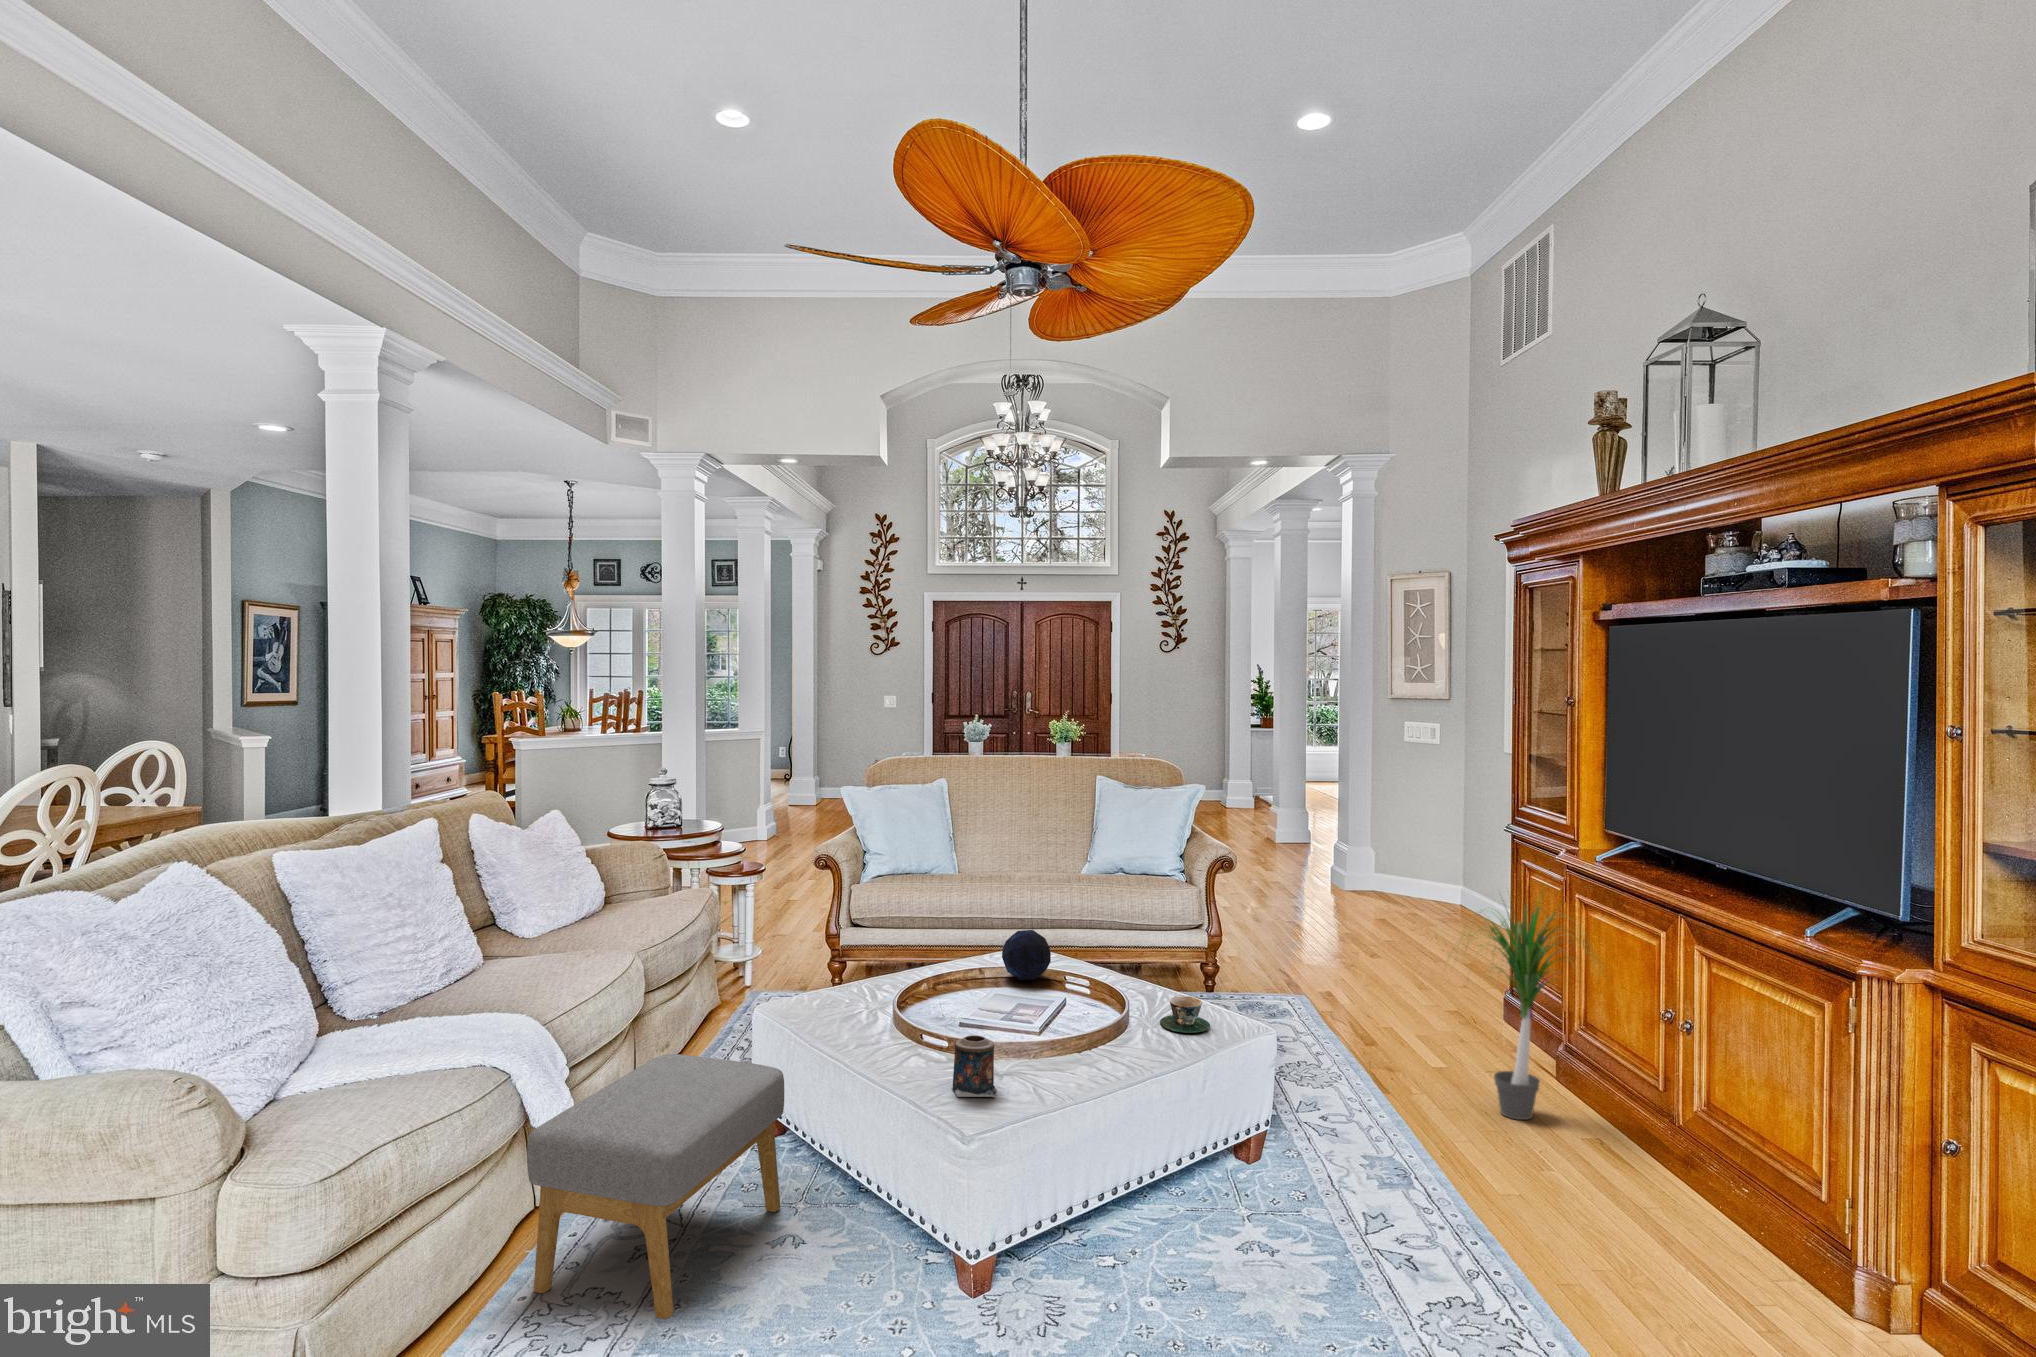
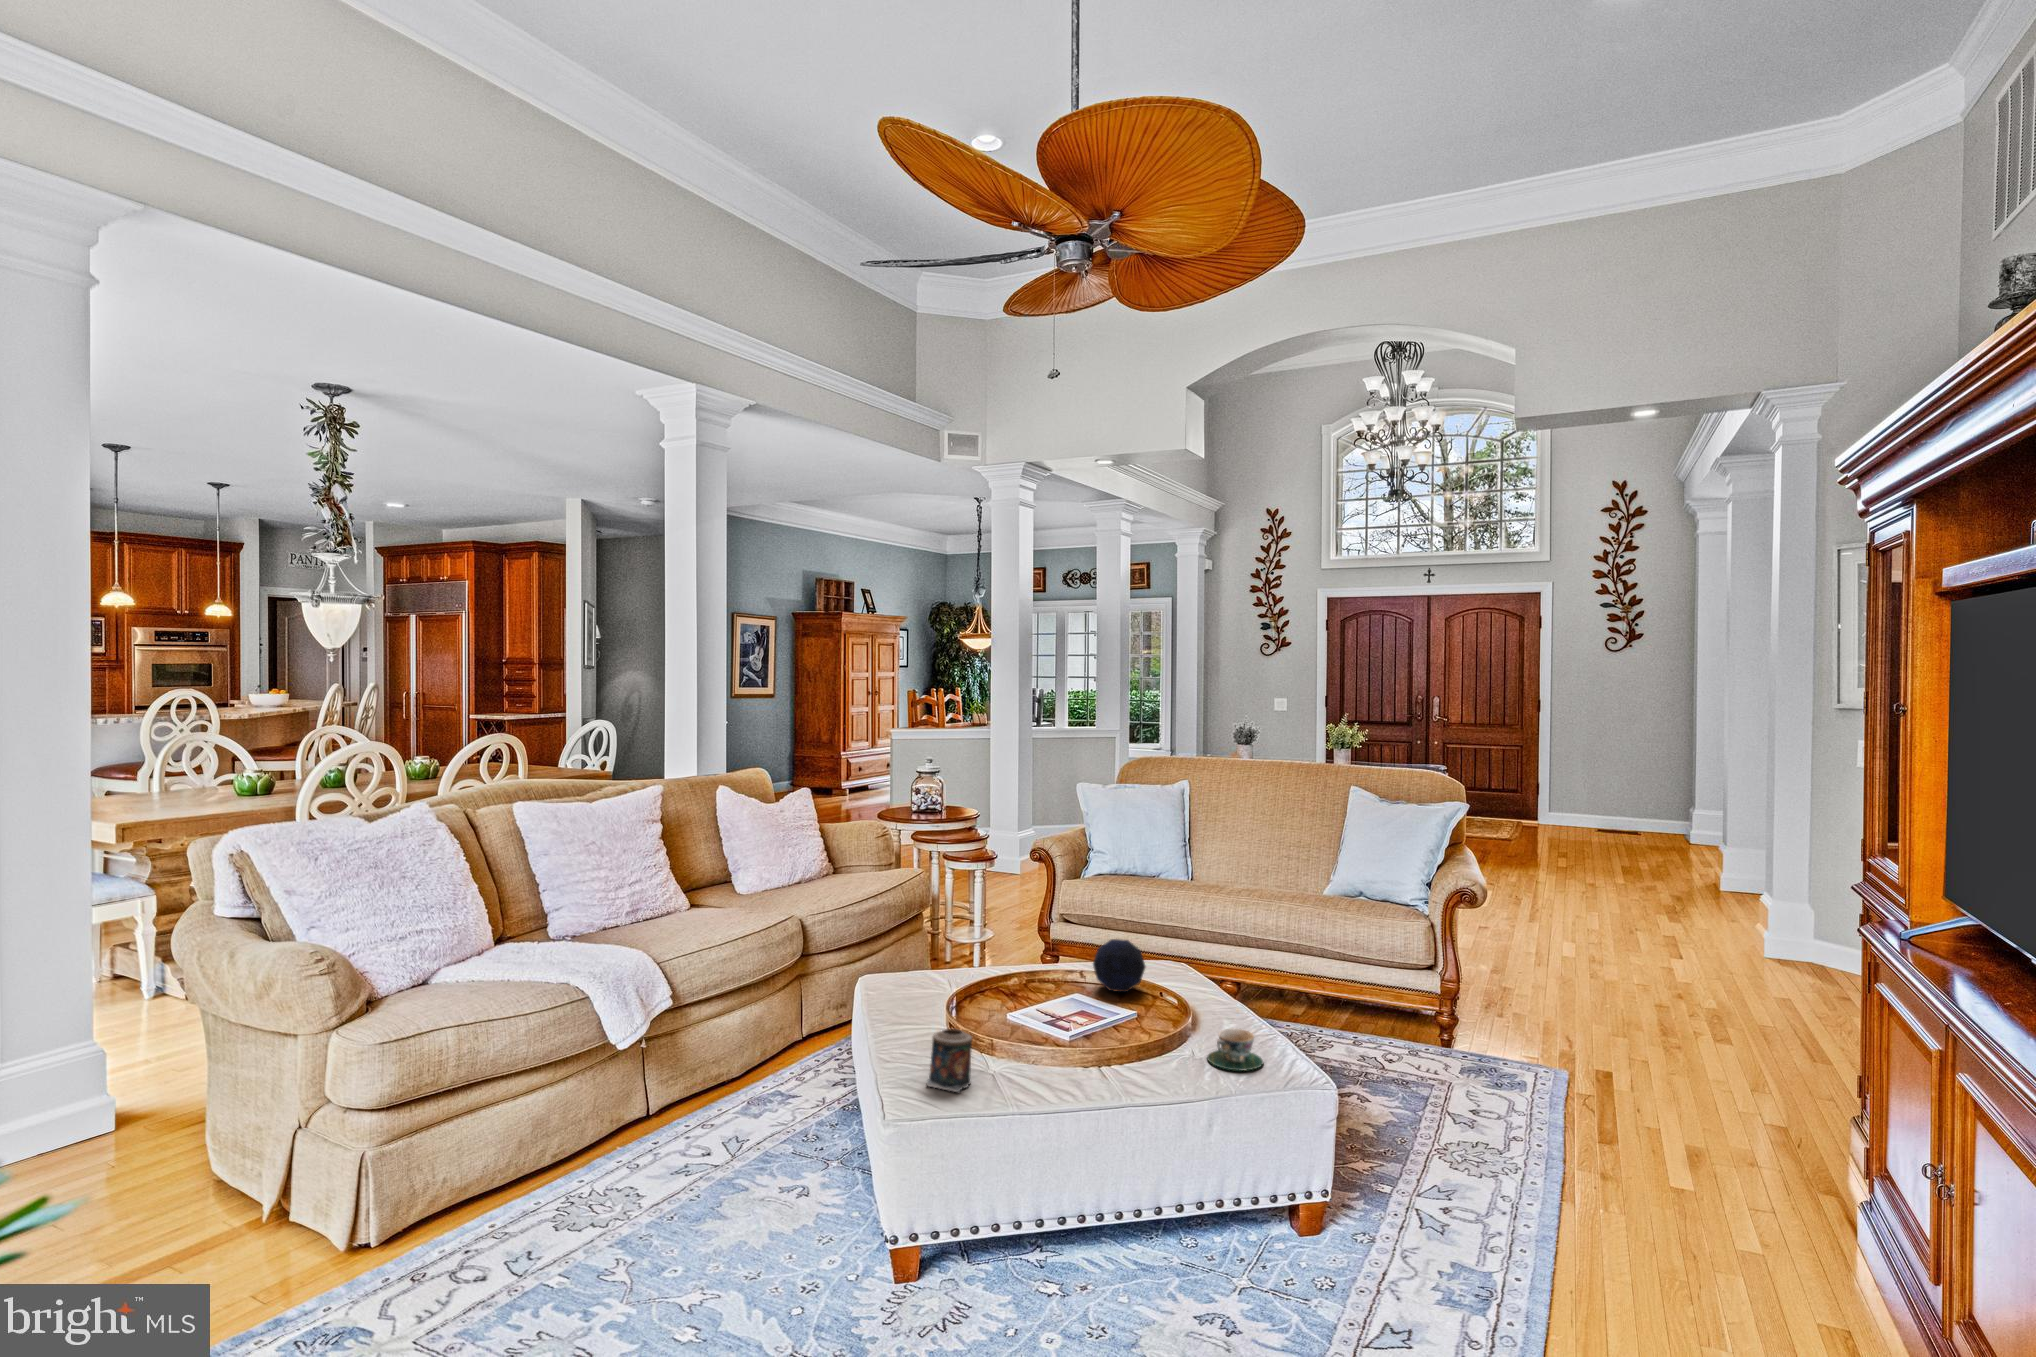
potted plant: present [1449,902,1593,1120] -> none [1619,949,1868,1267]
footstool: present [527,1054,784,1319] -> none [583,1008,822,1231]

